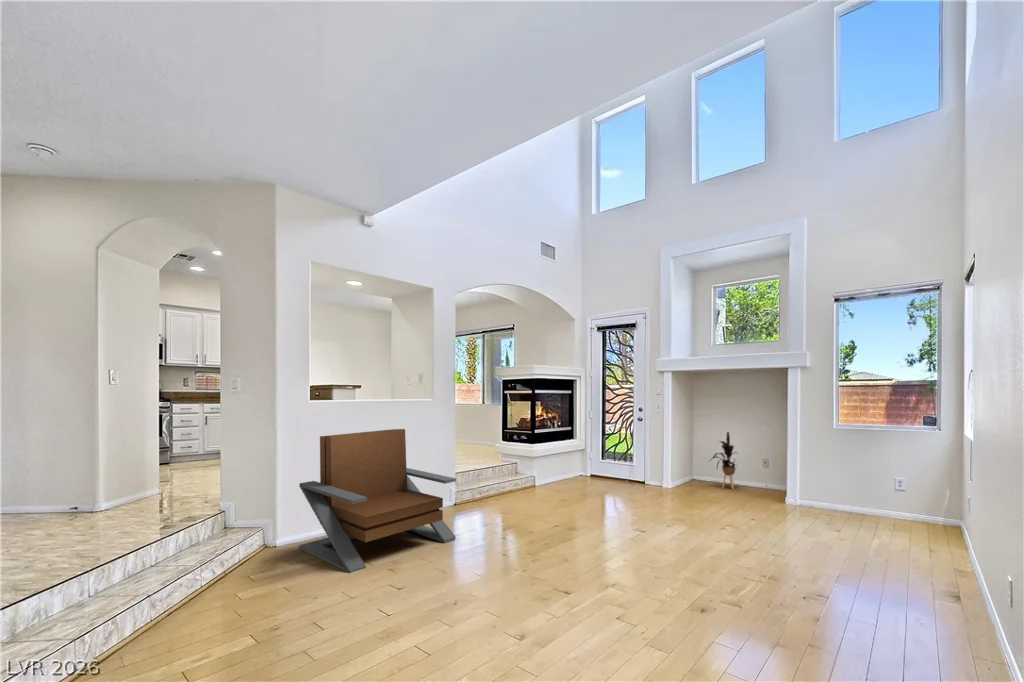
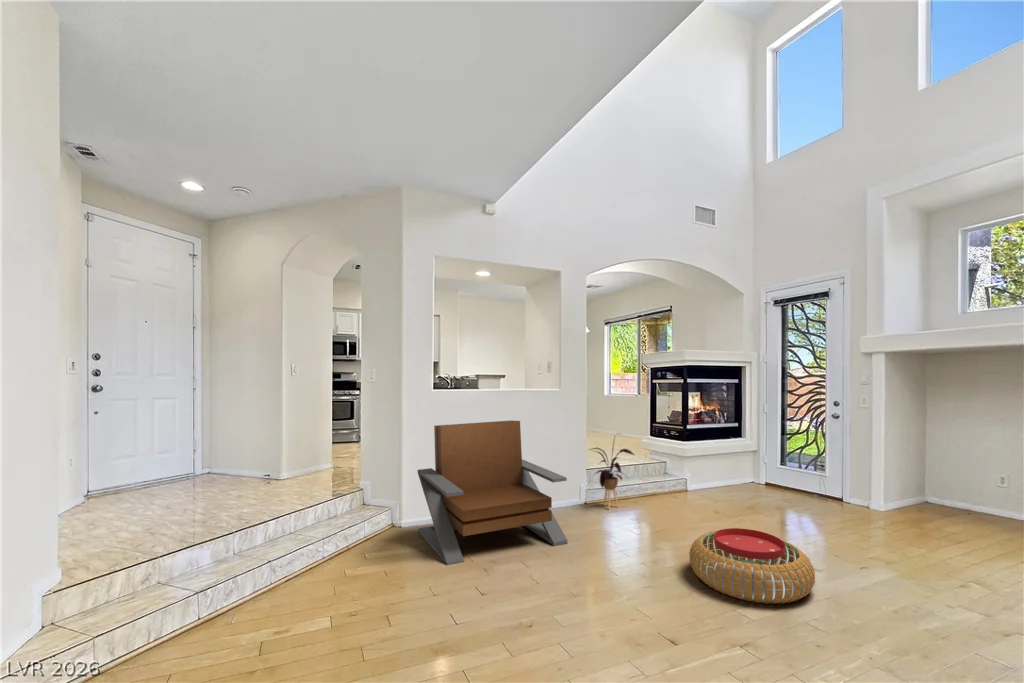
house plant: present [712,432,735,490] -> present [593,443,634,509]
pouf: none [565,507,656,561] -> present [689,528,815,604]

